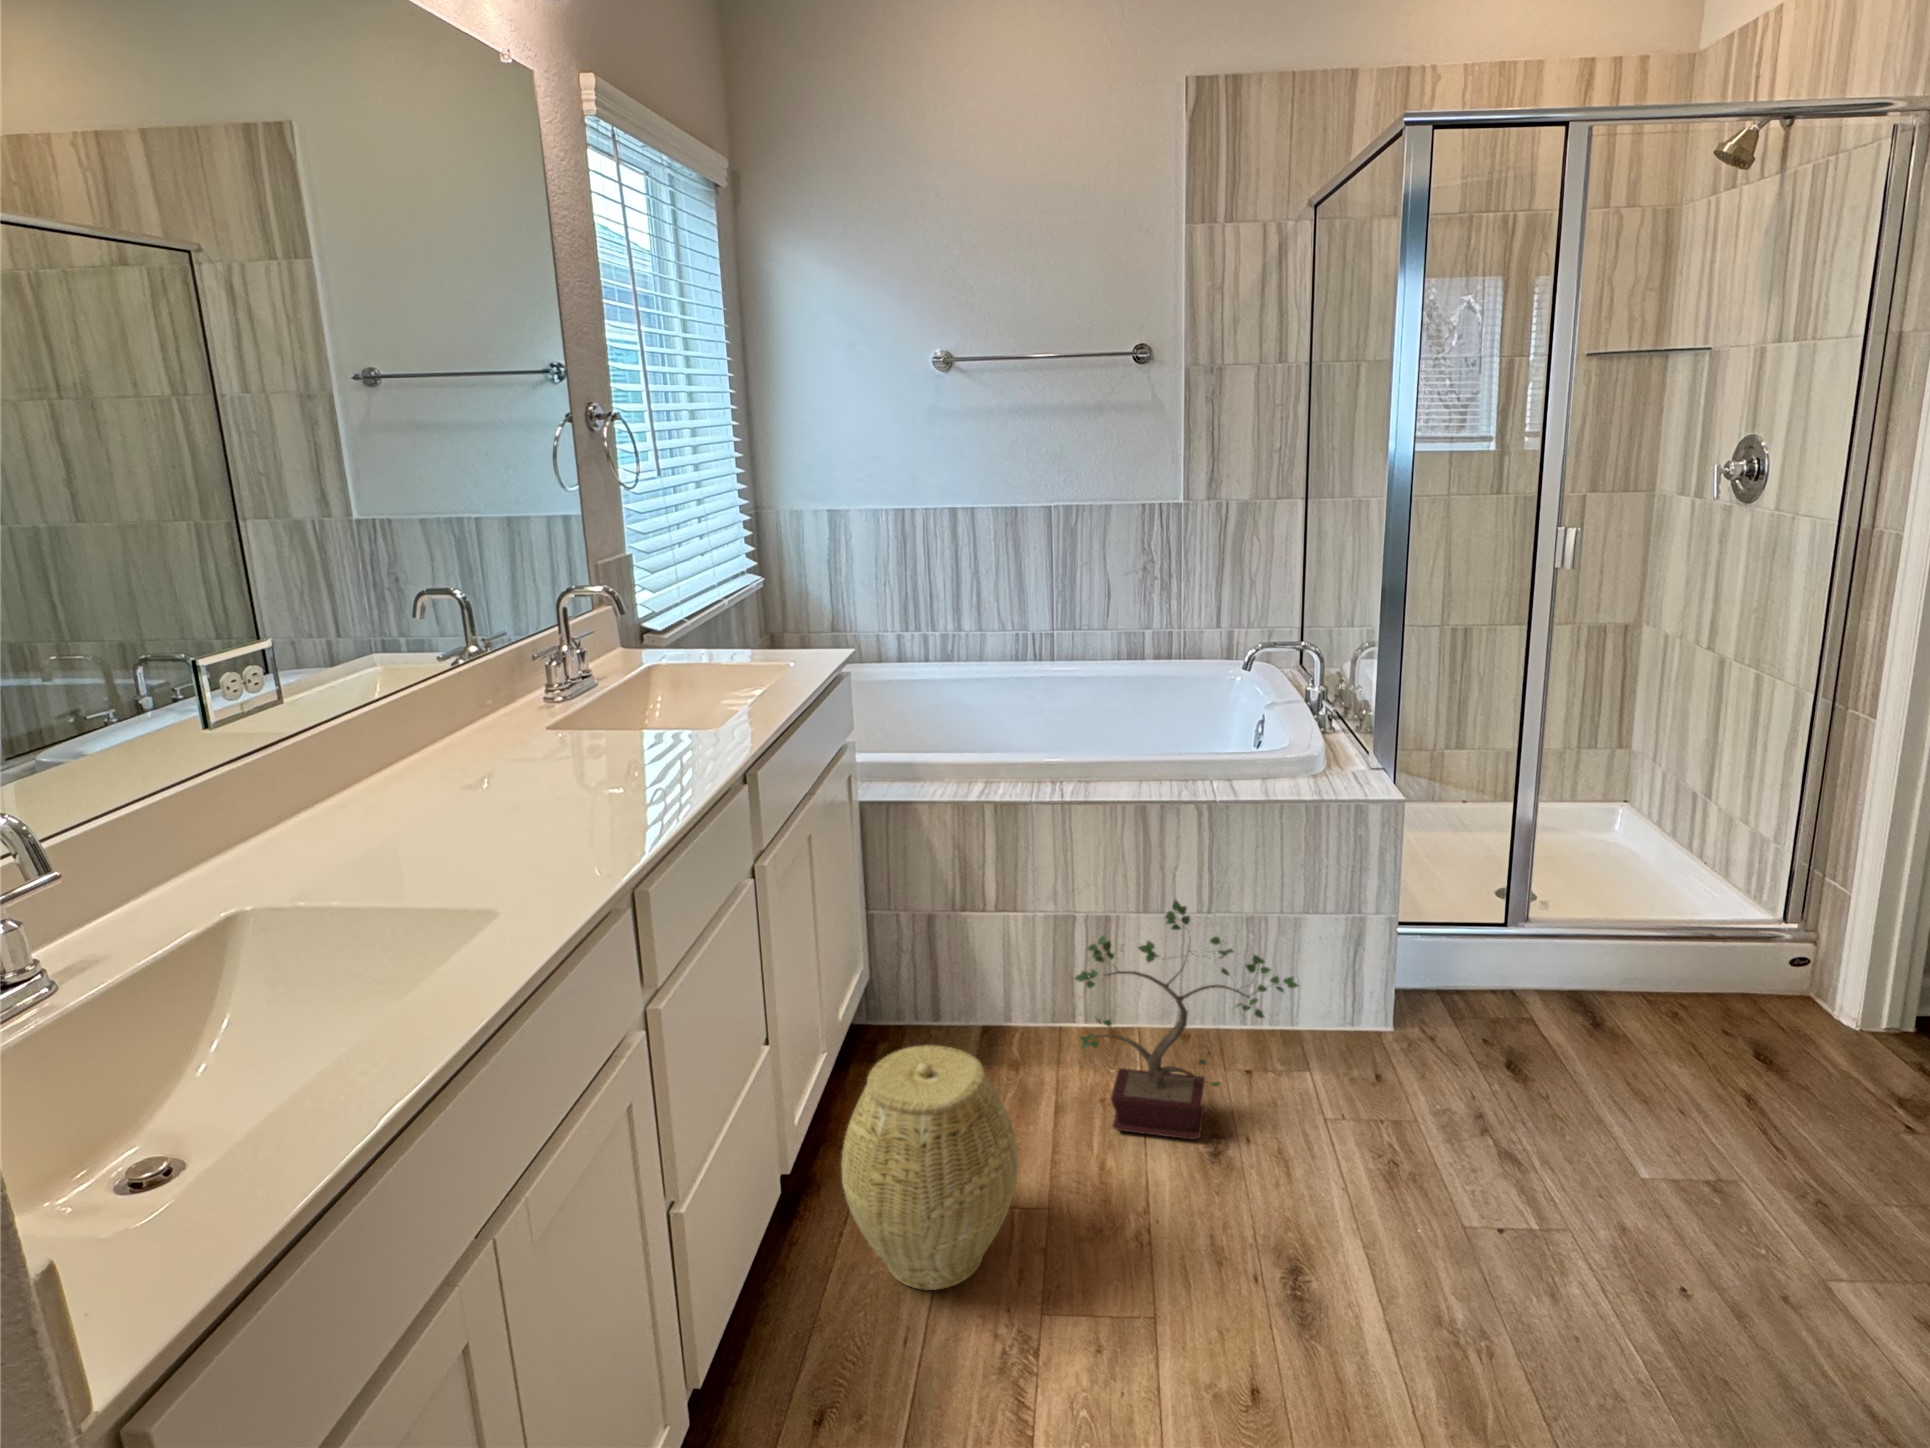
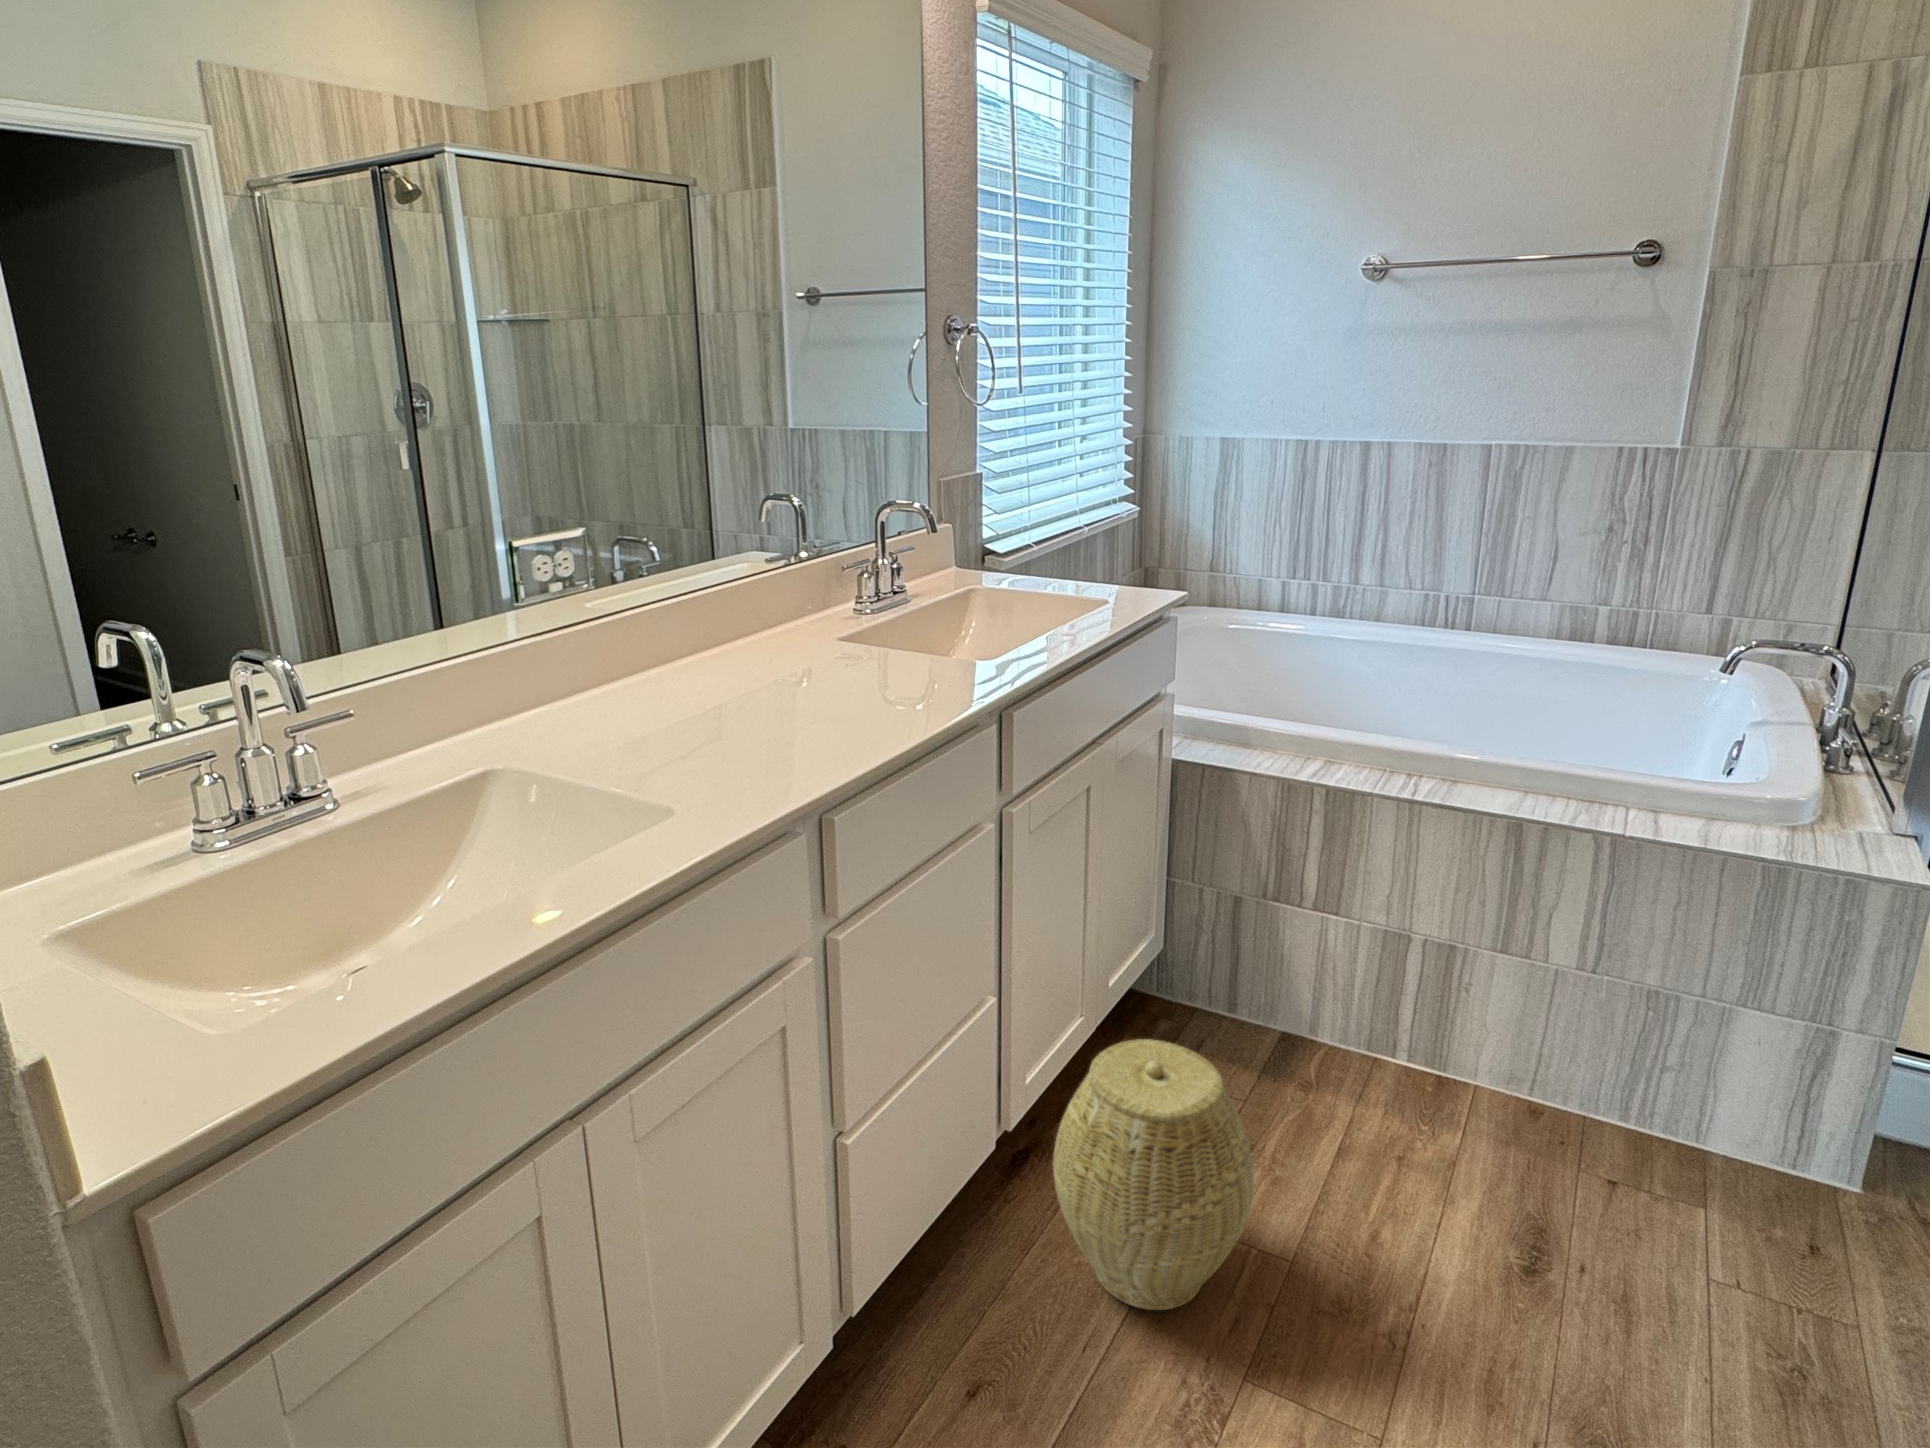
potted plant: present [1075,900,1298,1140] -> none [1372,945,1683,1245]

